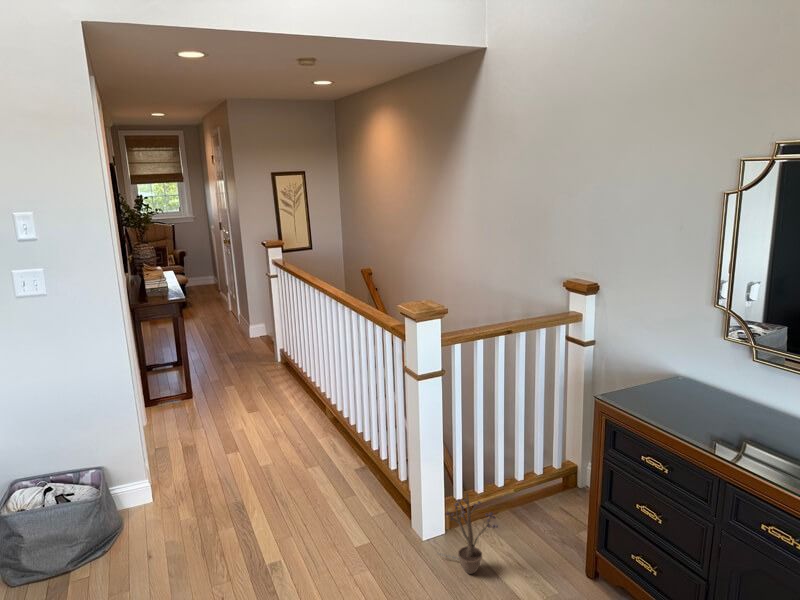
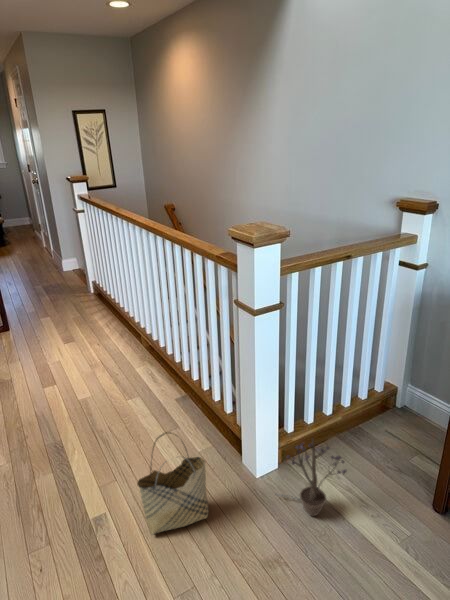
woven basket: none [309,483,373,578] -> present [137,432,209,535]

